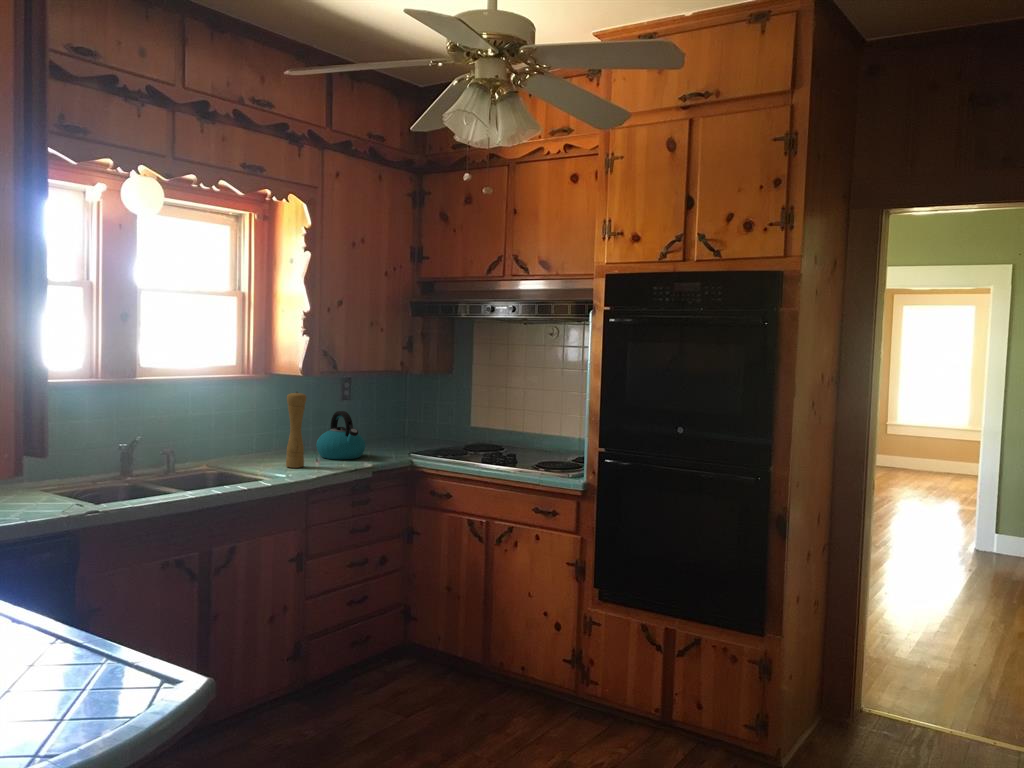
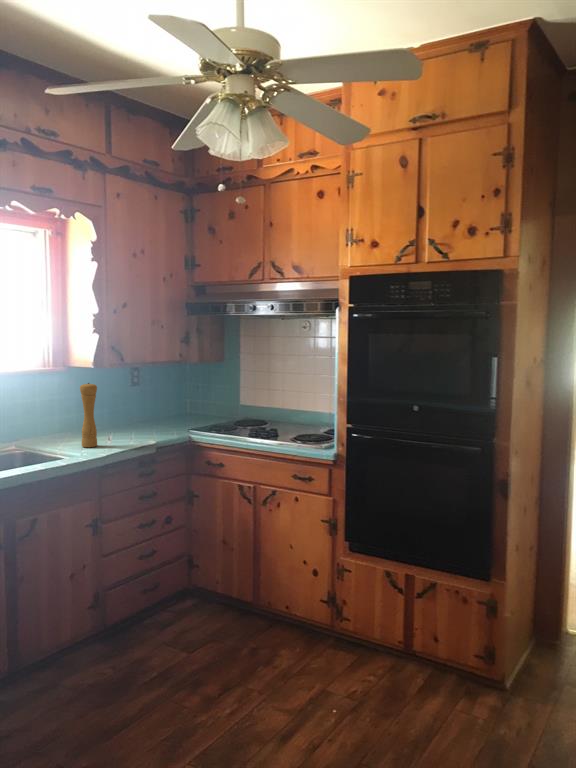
kettle: present [316,411,365,459] -> none [109,397,151,438]

